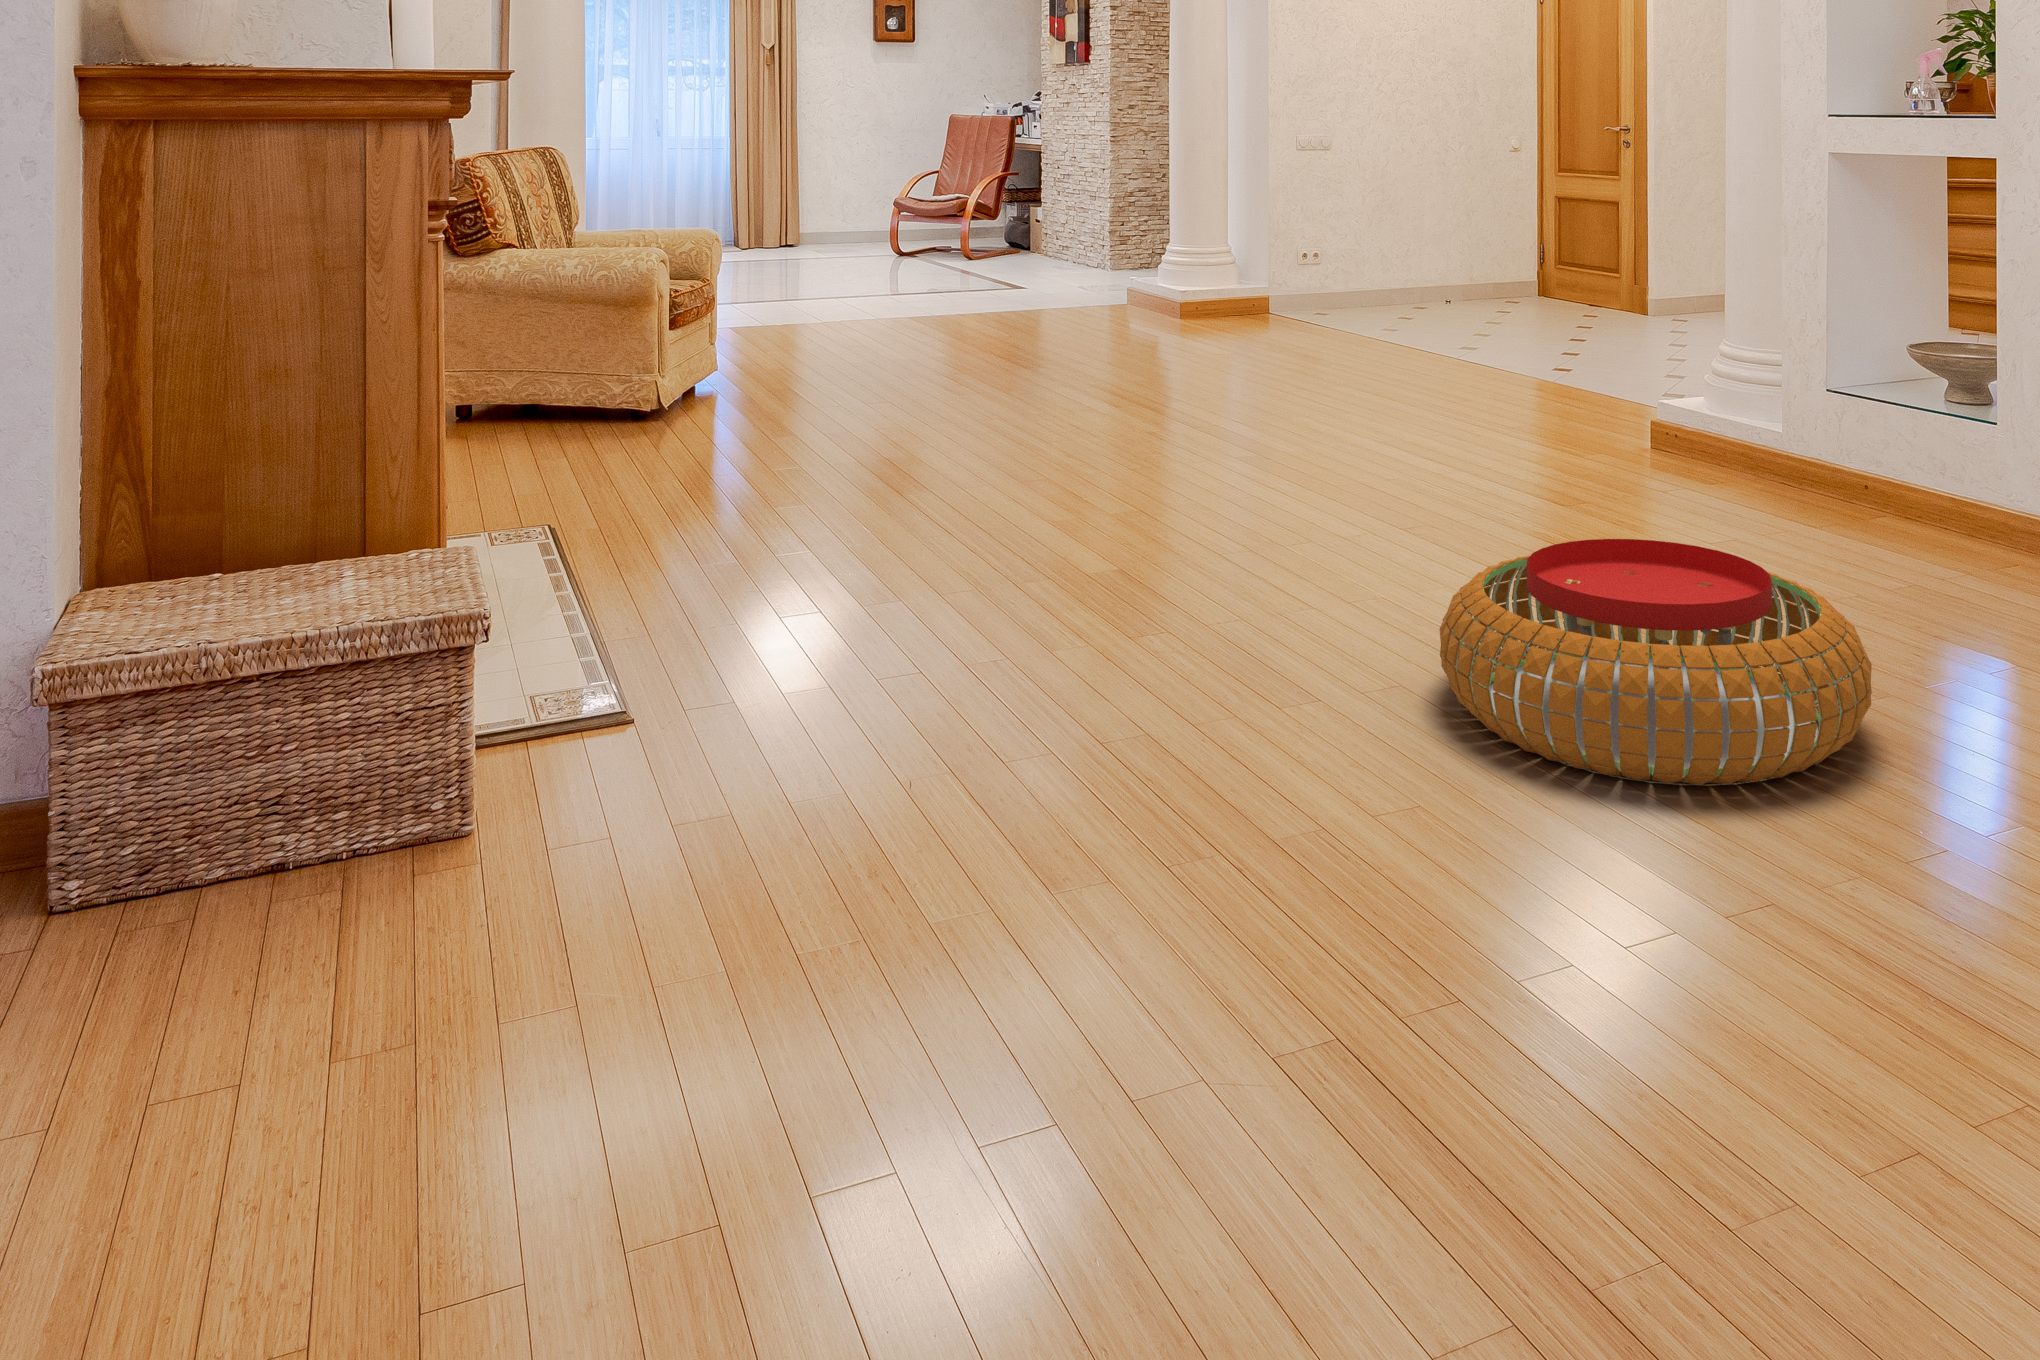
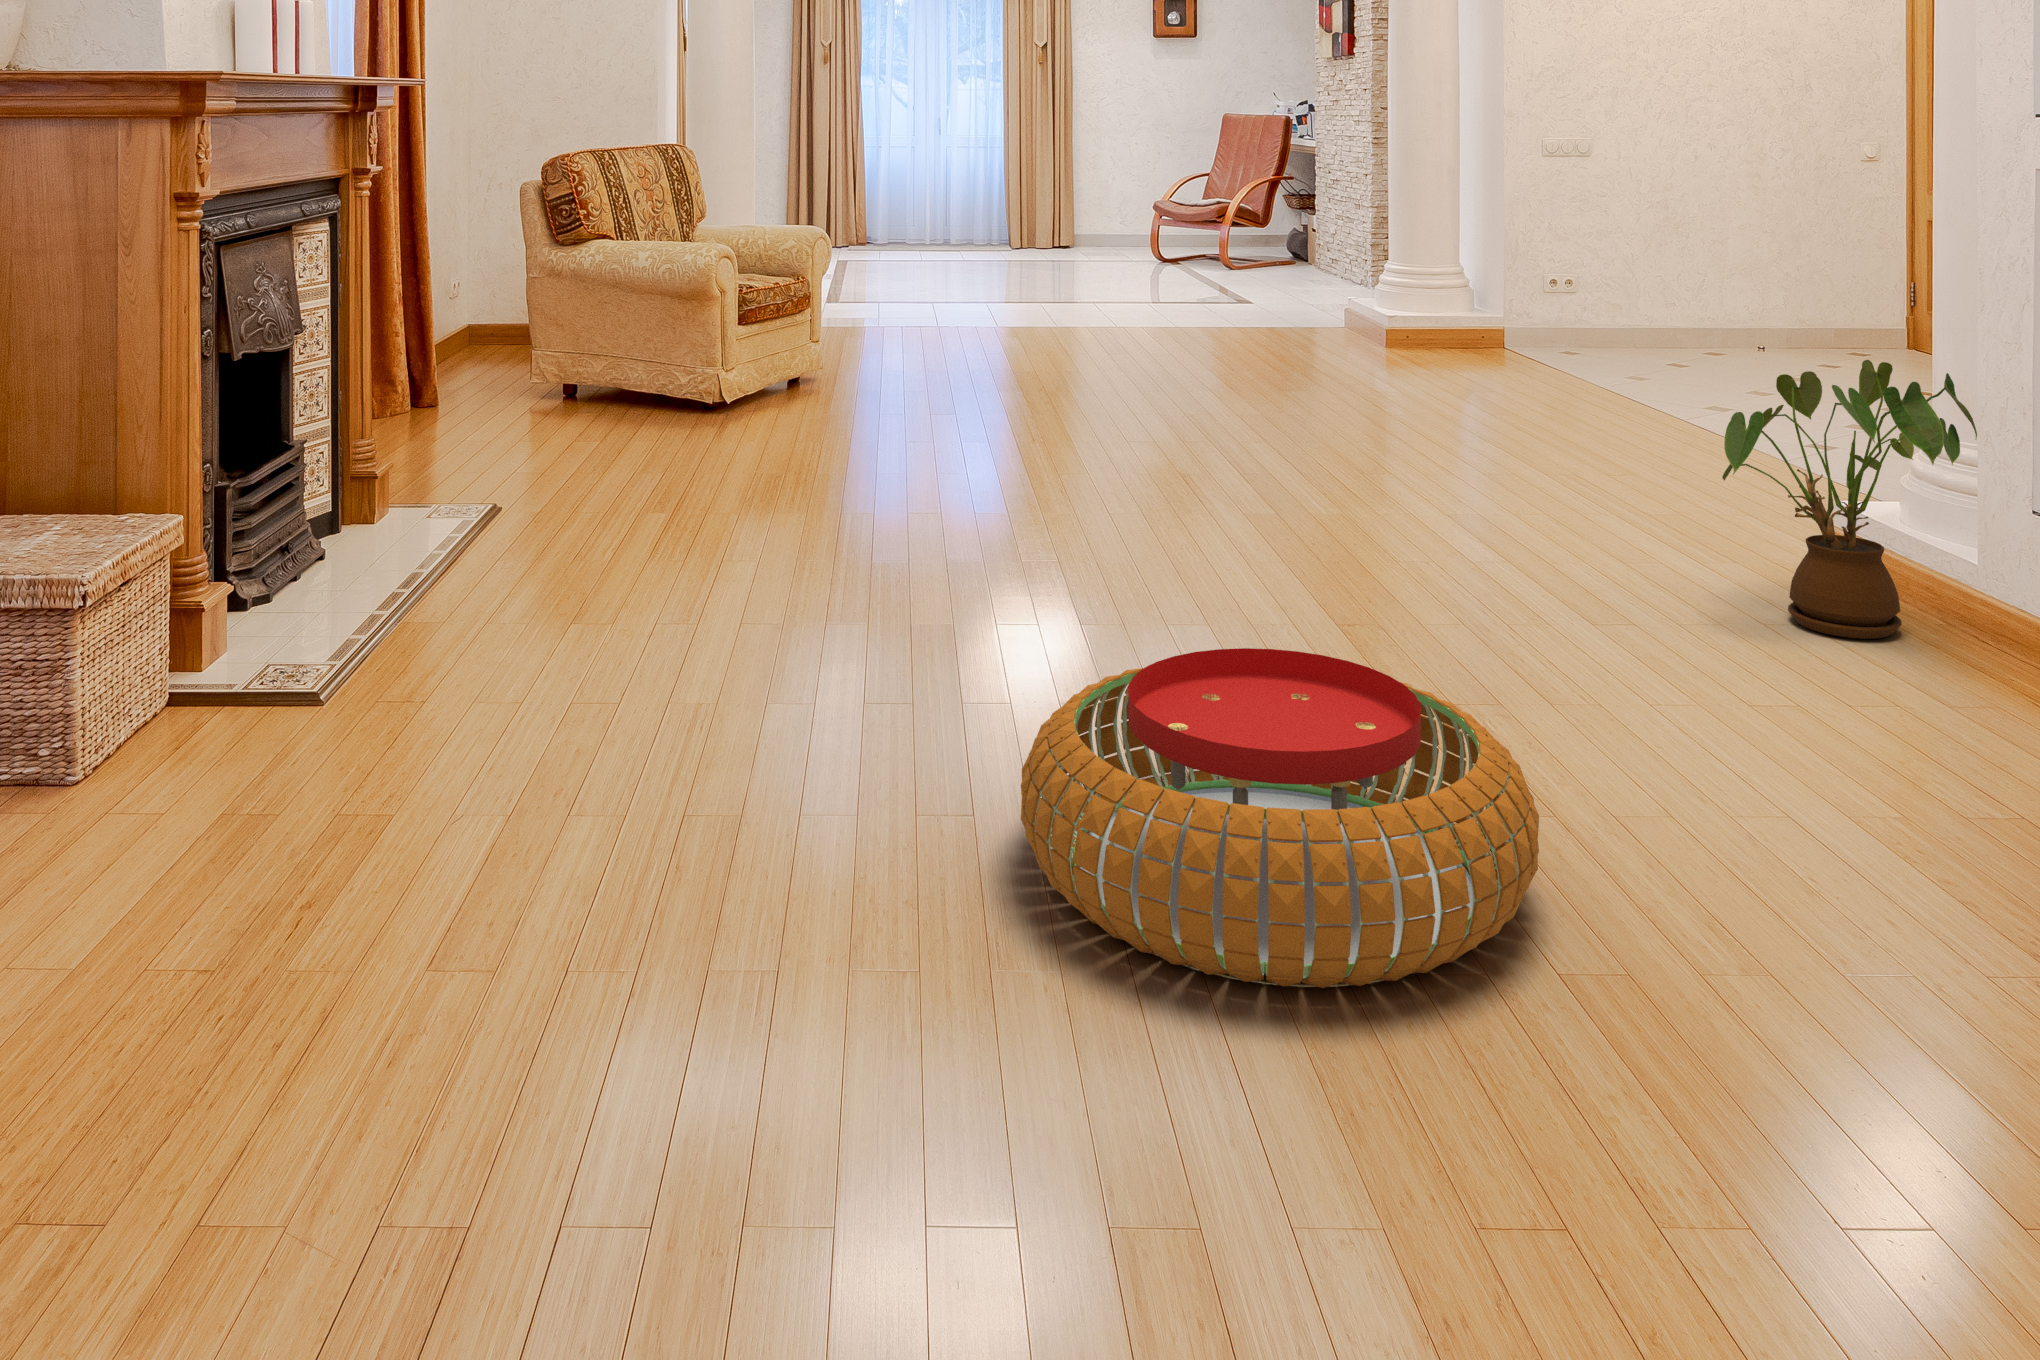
house plant: none [1692,291,1874,503] -> present [1722,360,1977,639]

